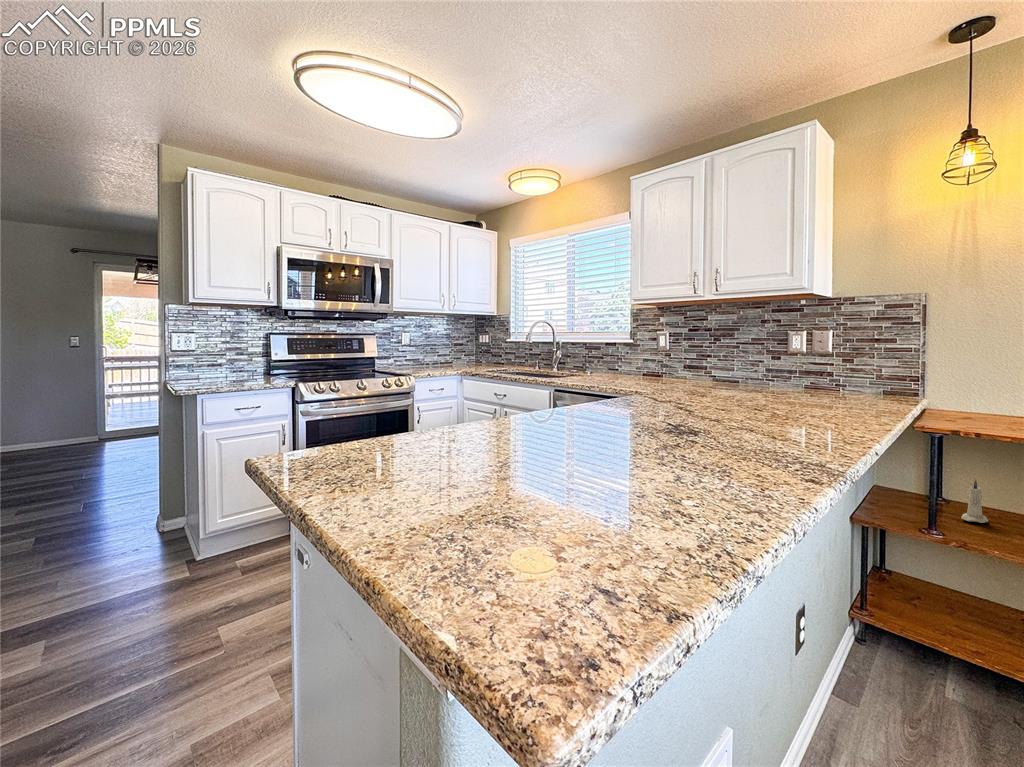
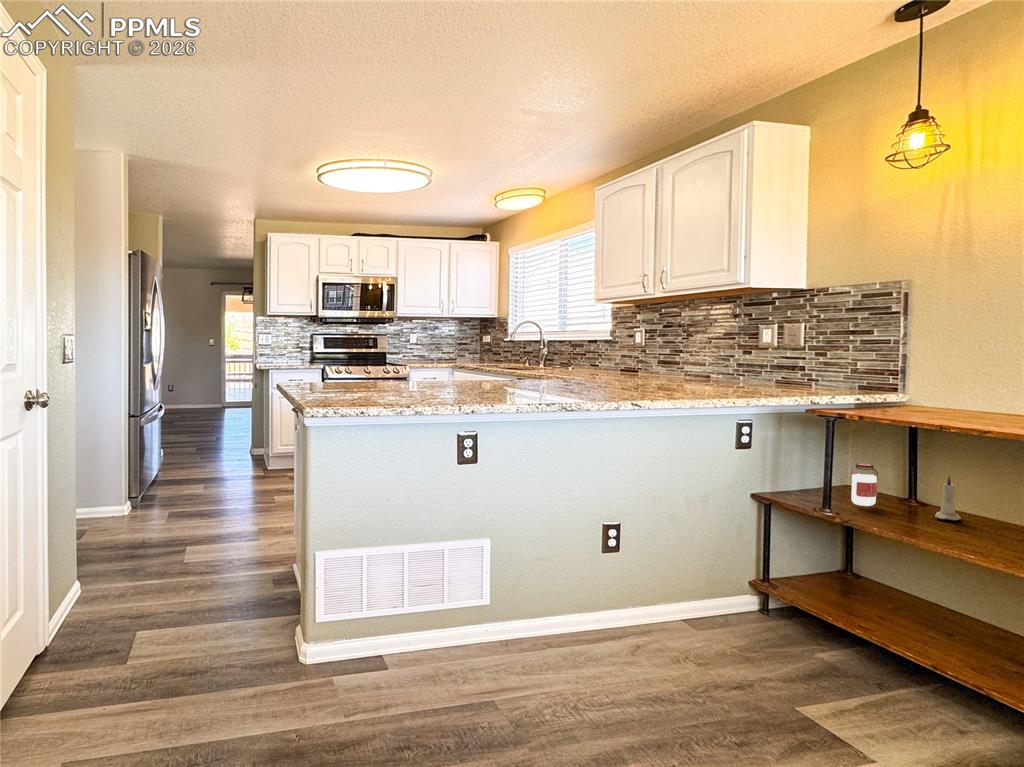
jar: none [876,464,903,505] -> present [851,463,878,506]

